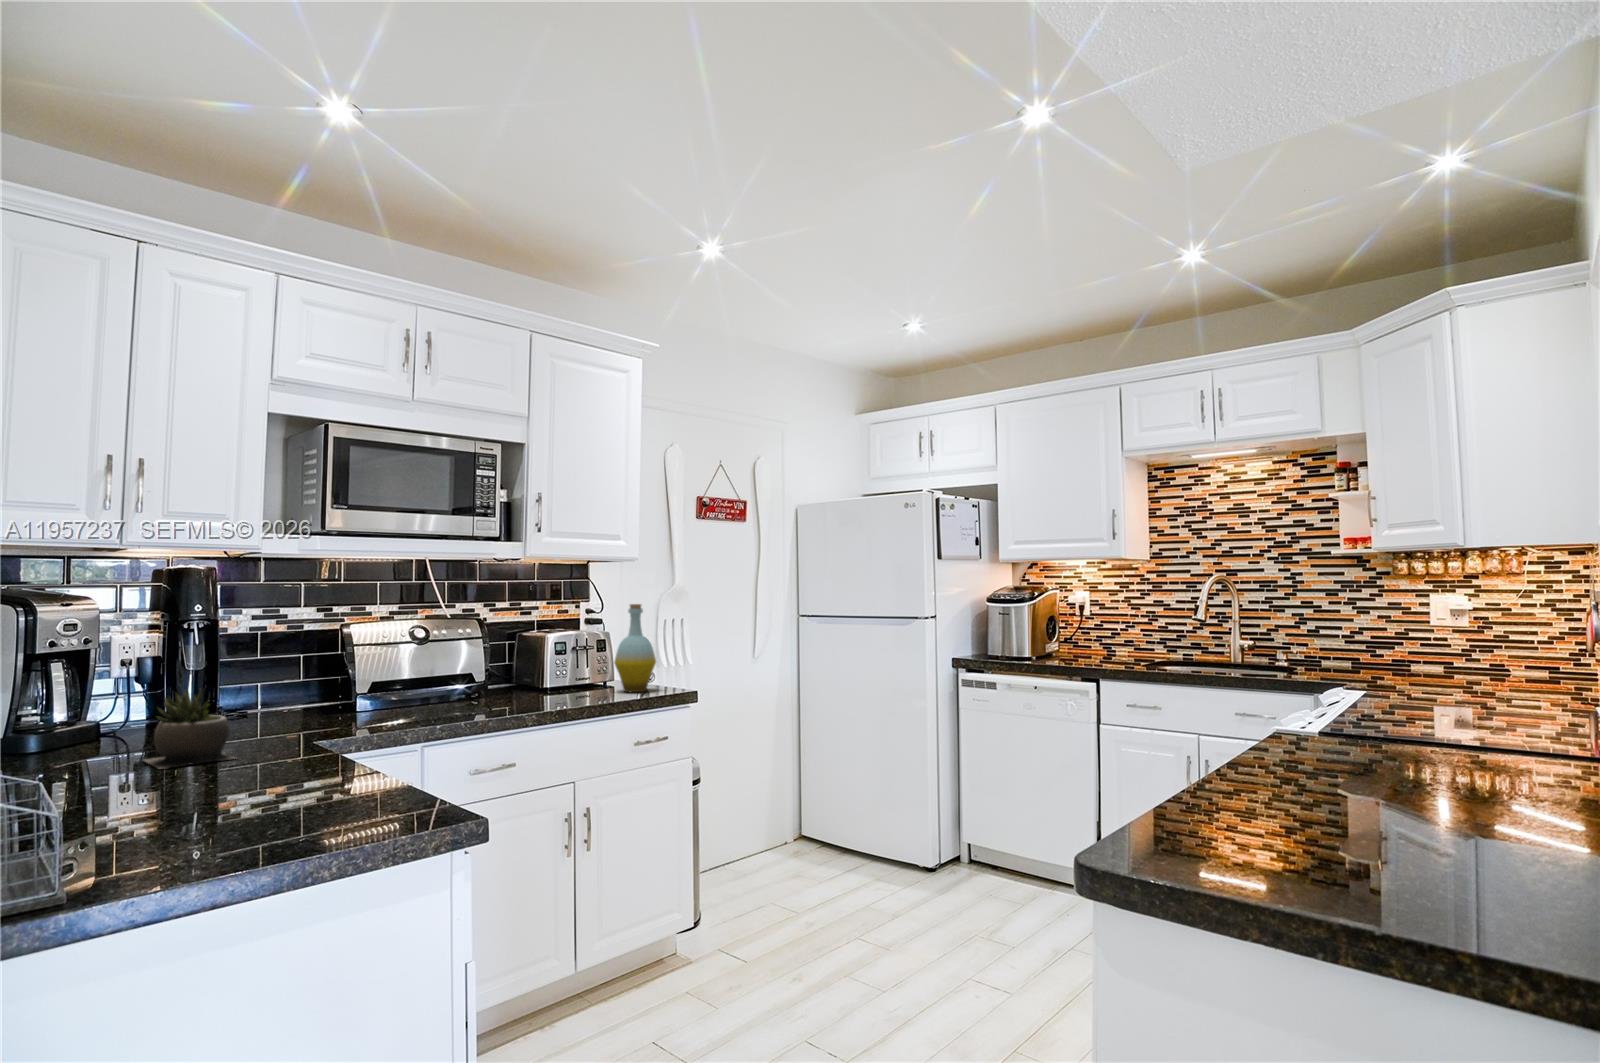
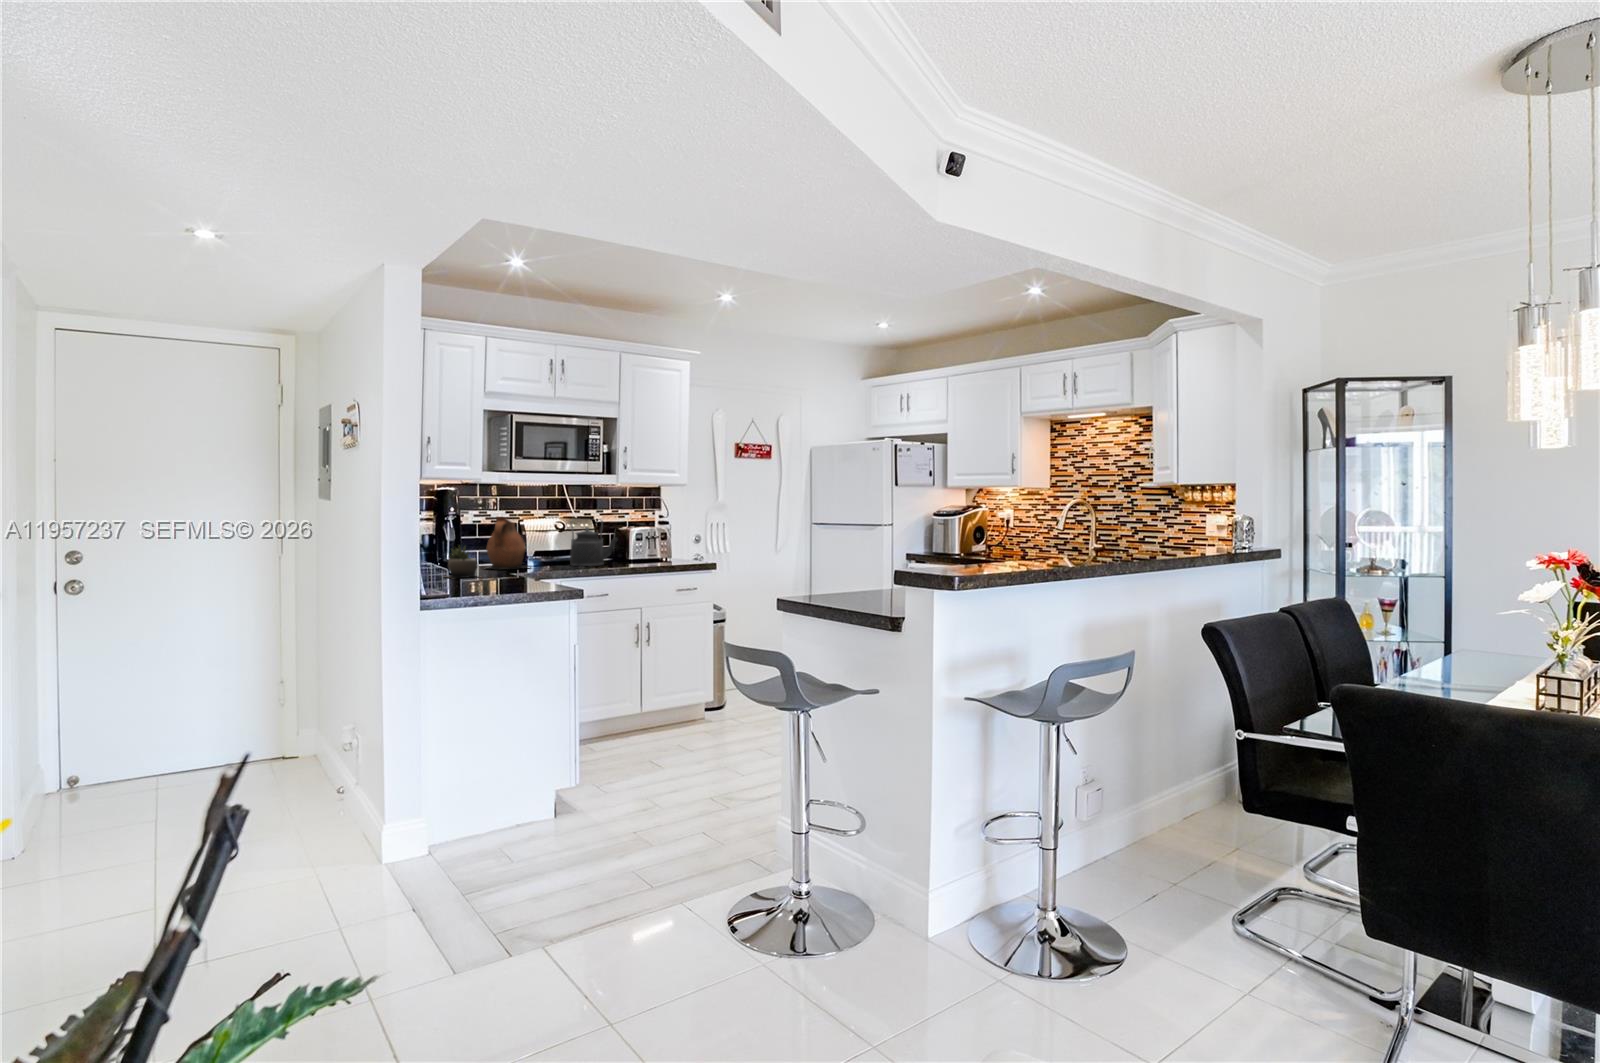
bottle: present [614,604,656,692] -> none [669,513,693,564]
kettle: none [436,618,526,706] -> present [570,521,618,566]
ceramic pitcher: none [254,620,363,725] -> present [487,517,531,569]

